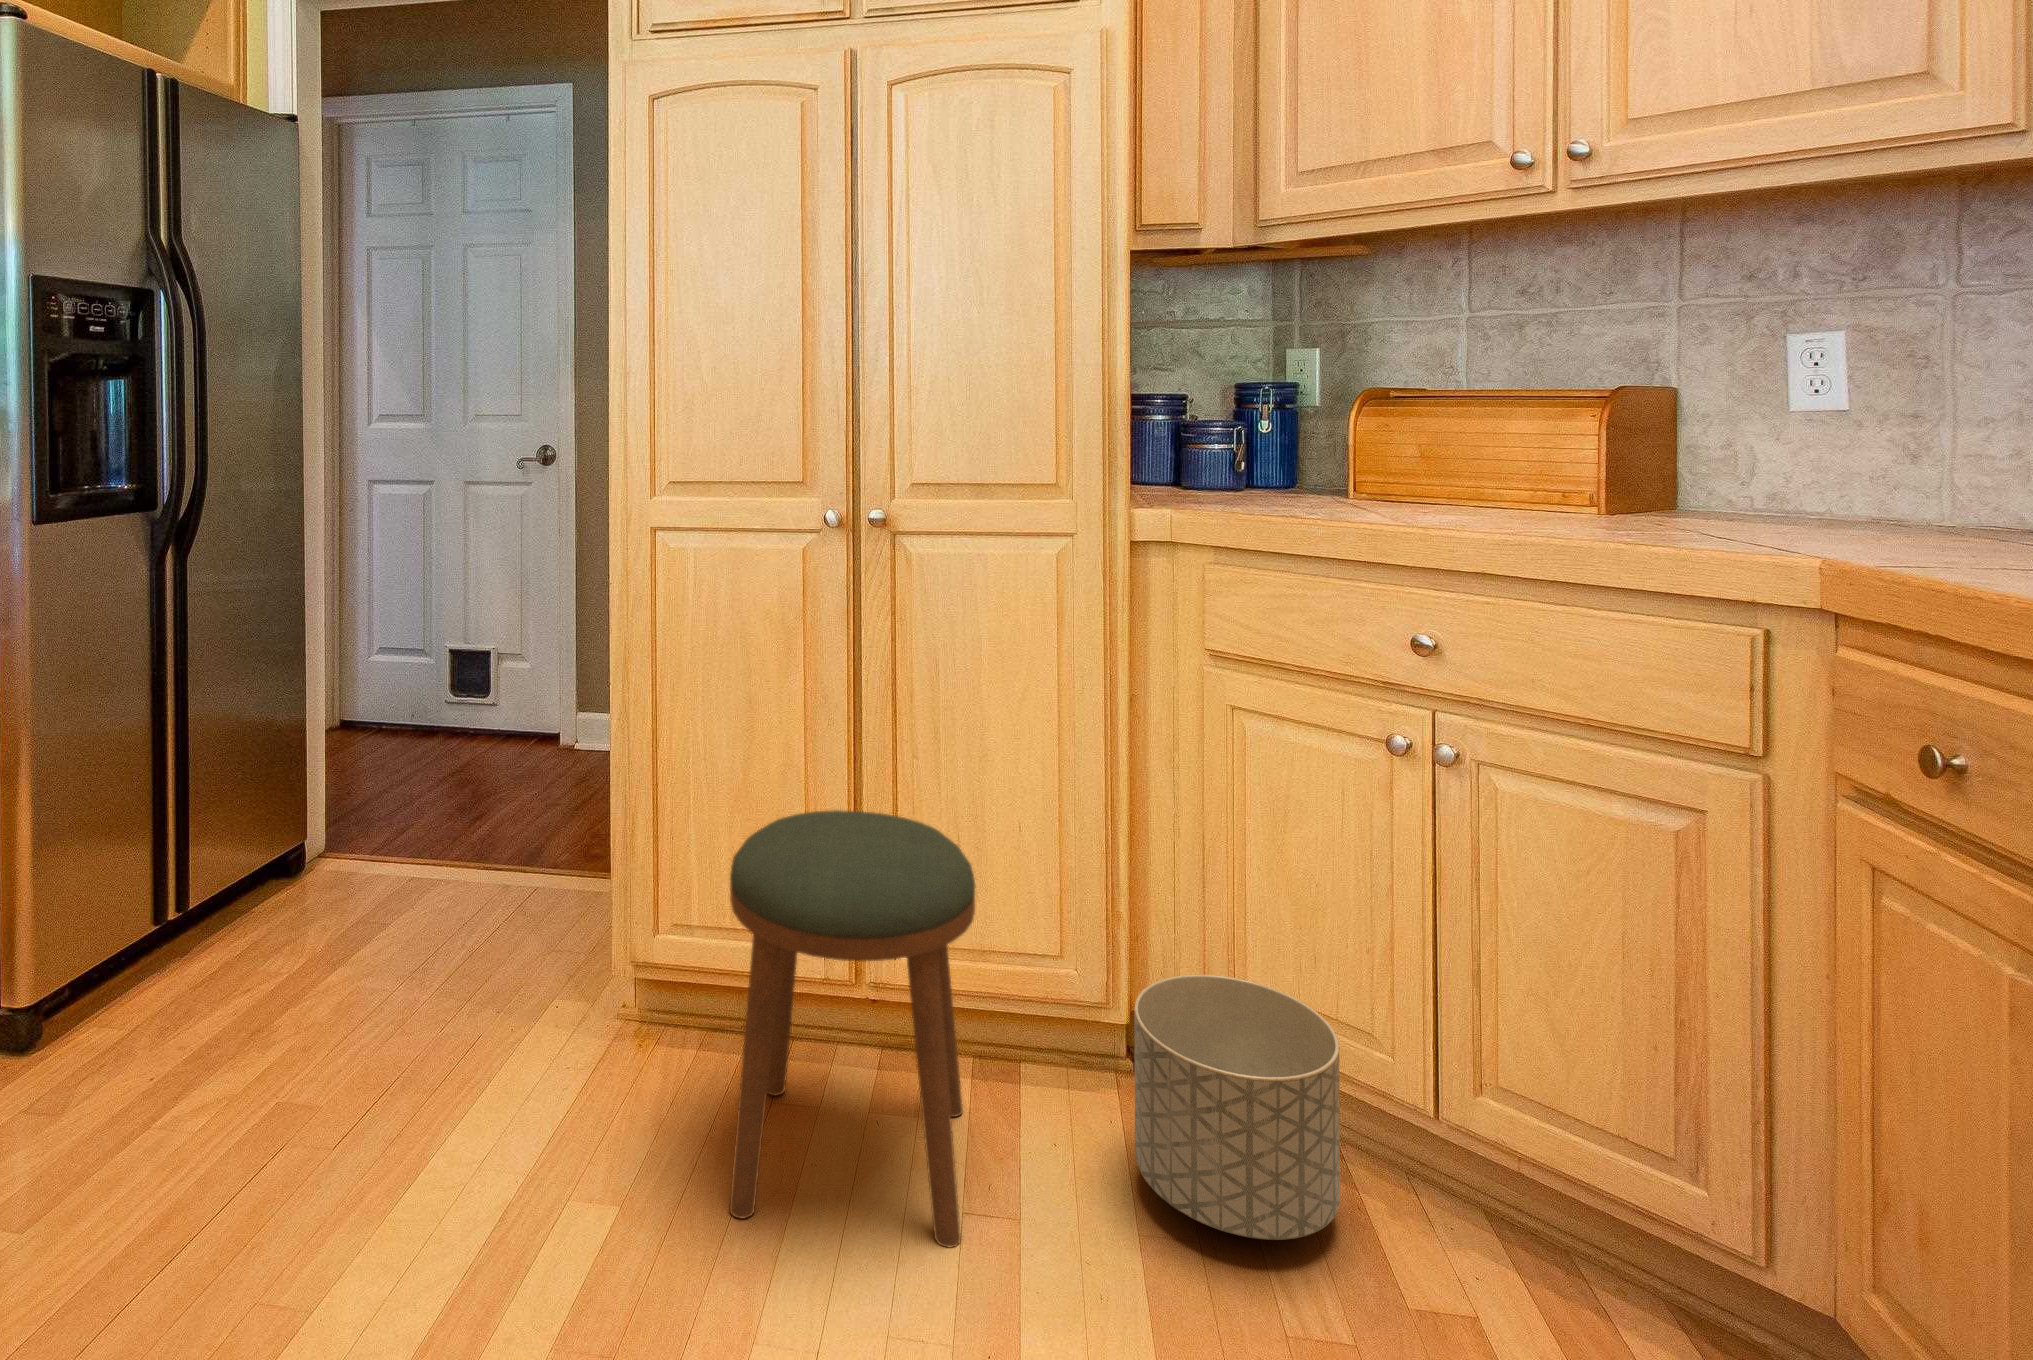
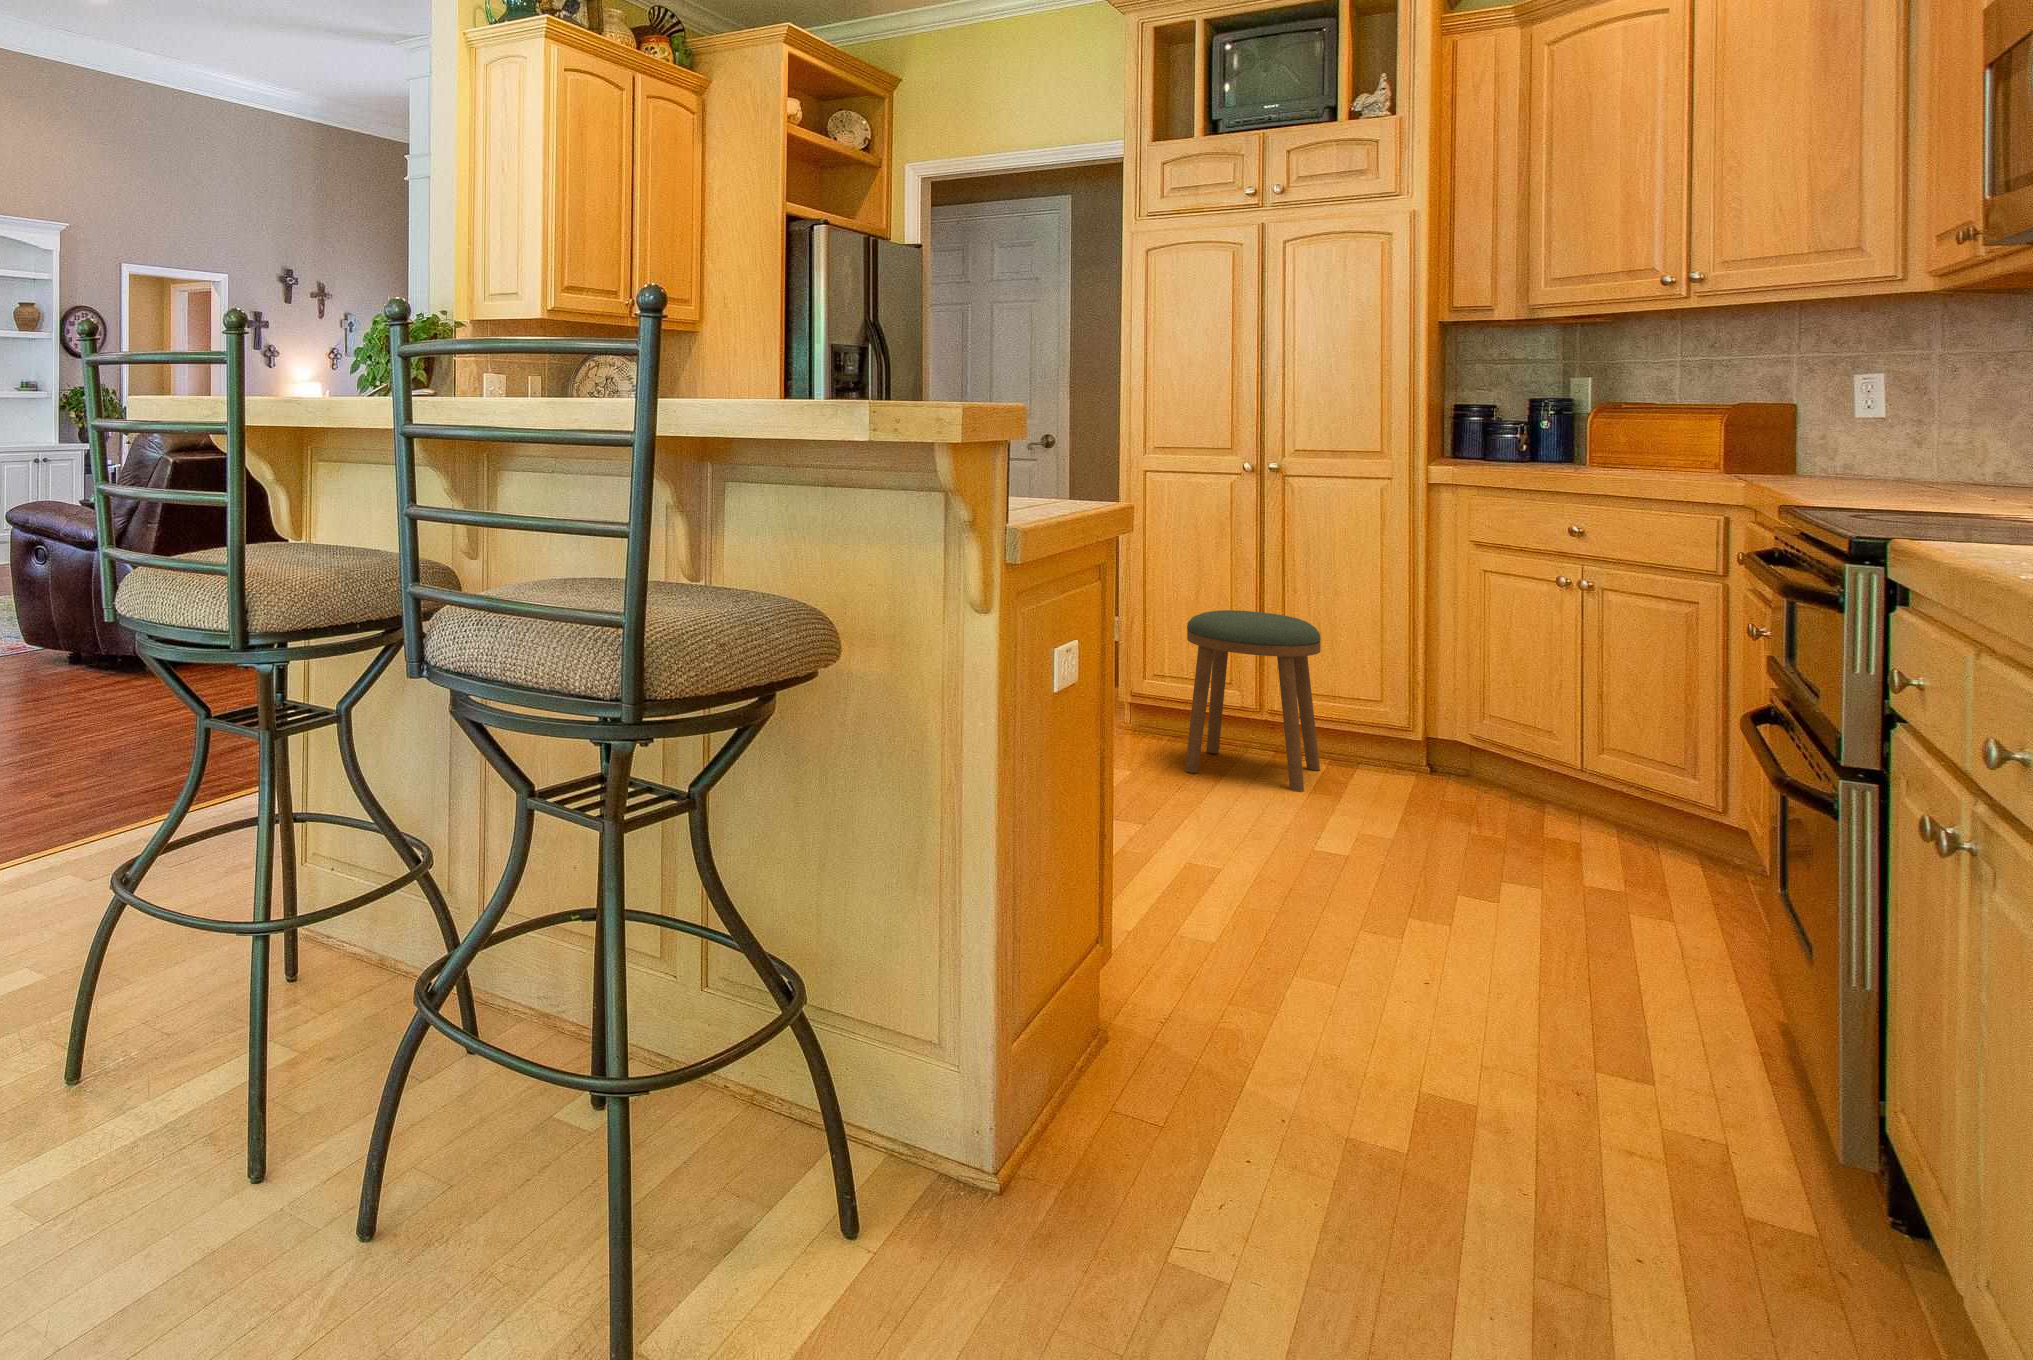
planter: present [1134,975,1340,1240] -> none [1409,704,1524,811]

